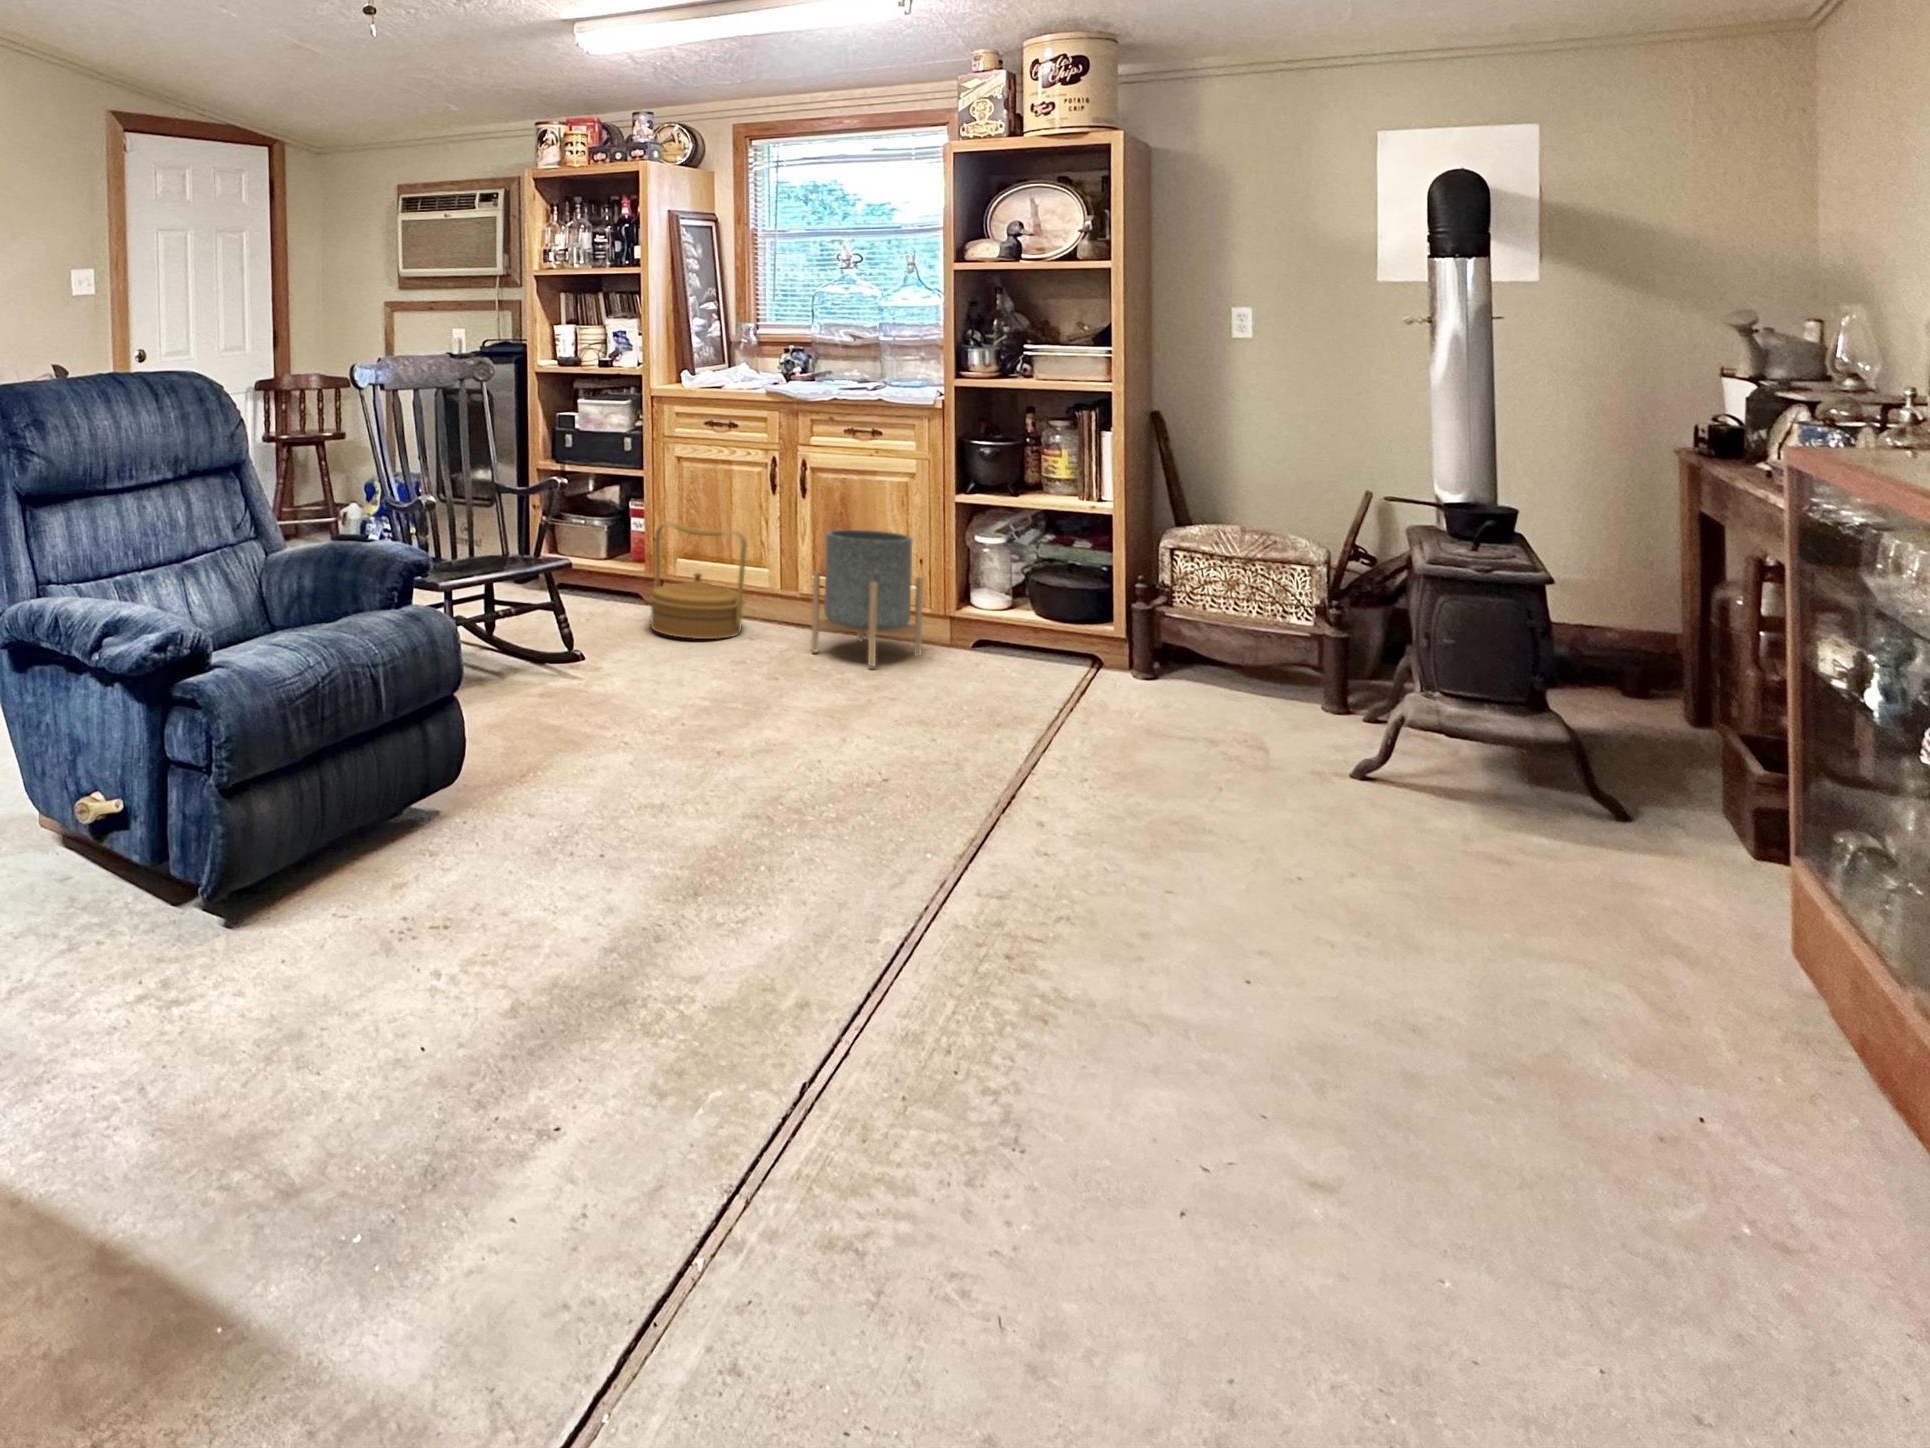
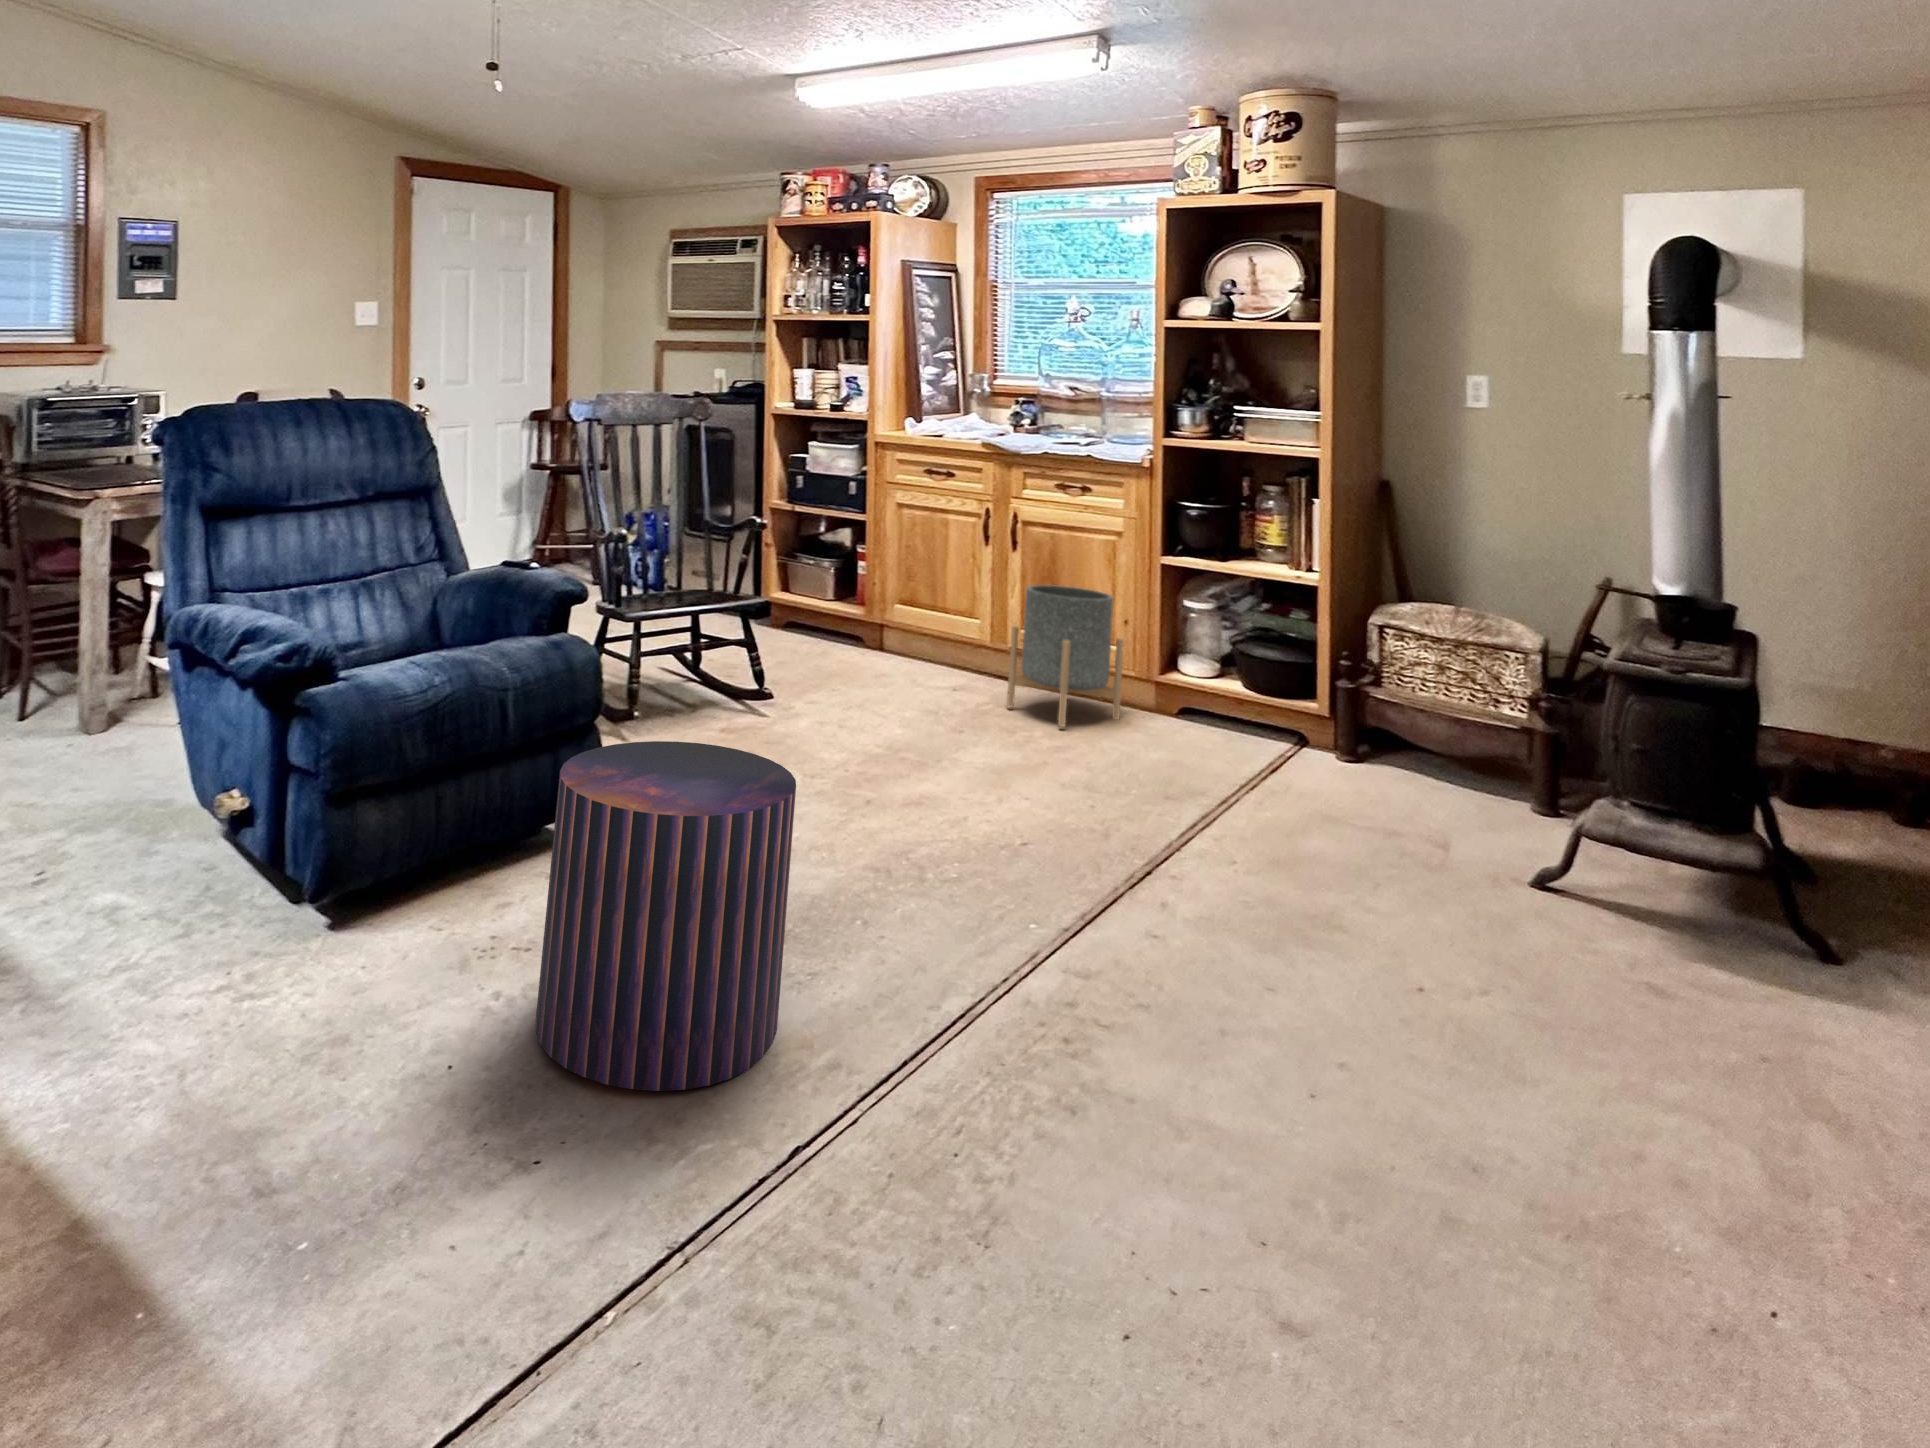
woven basket: present [650,523,746,639] -> none [858,568,953,687]
pouf: none [492,705,741,1045] -> present [536,741,796,1091]

